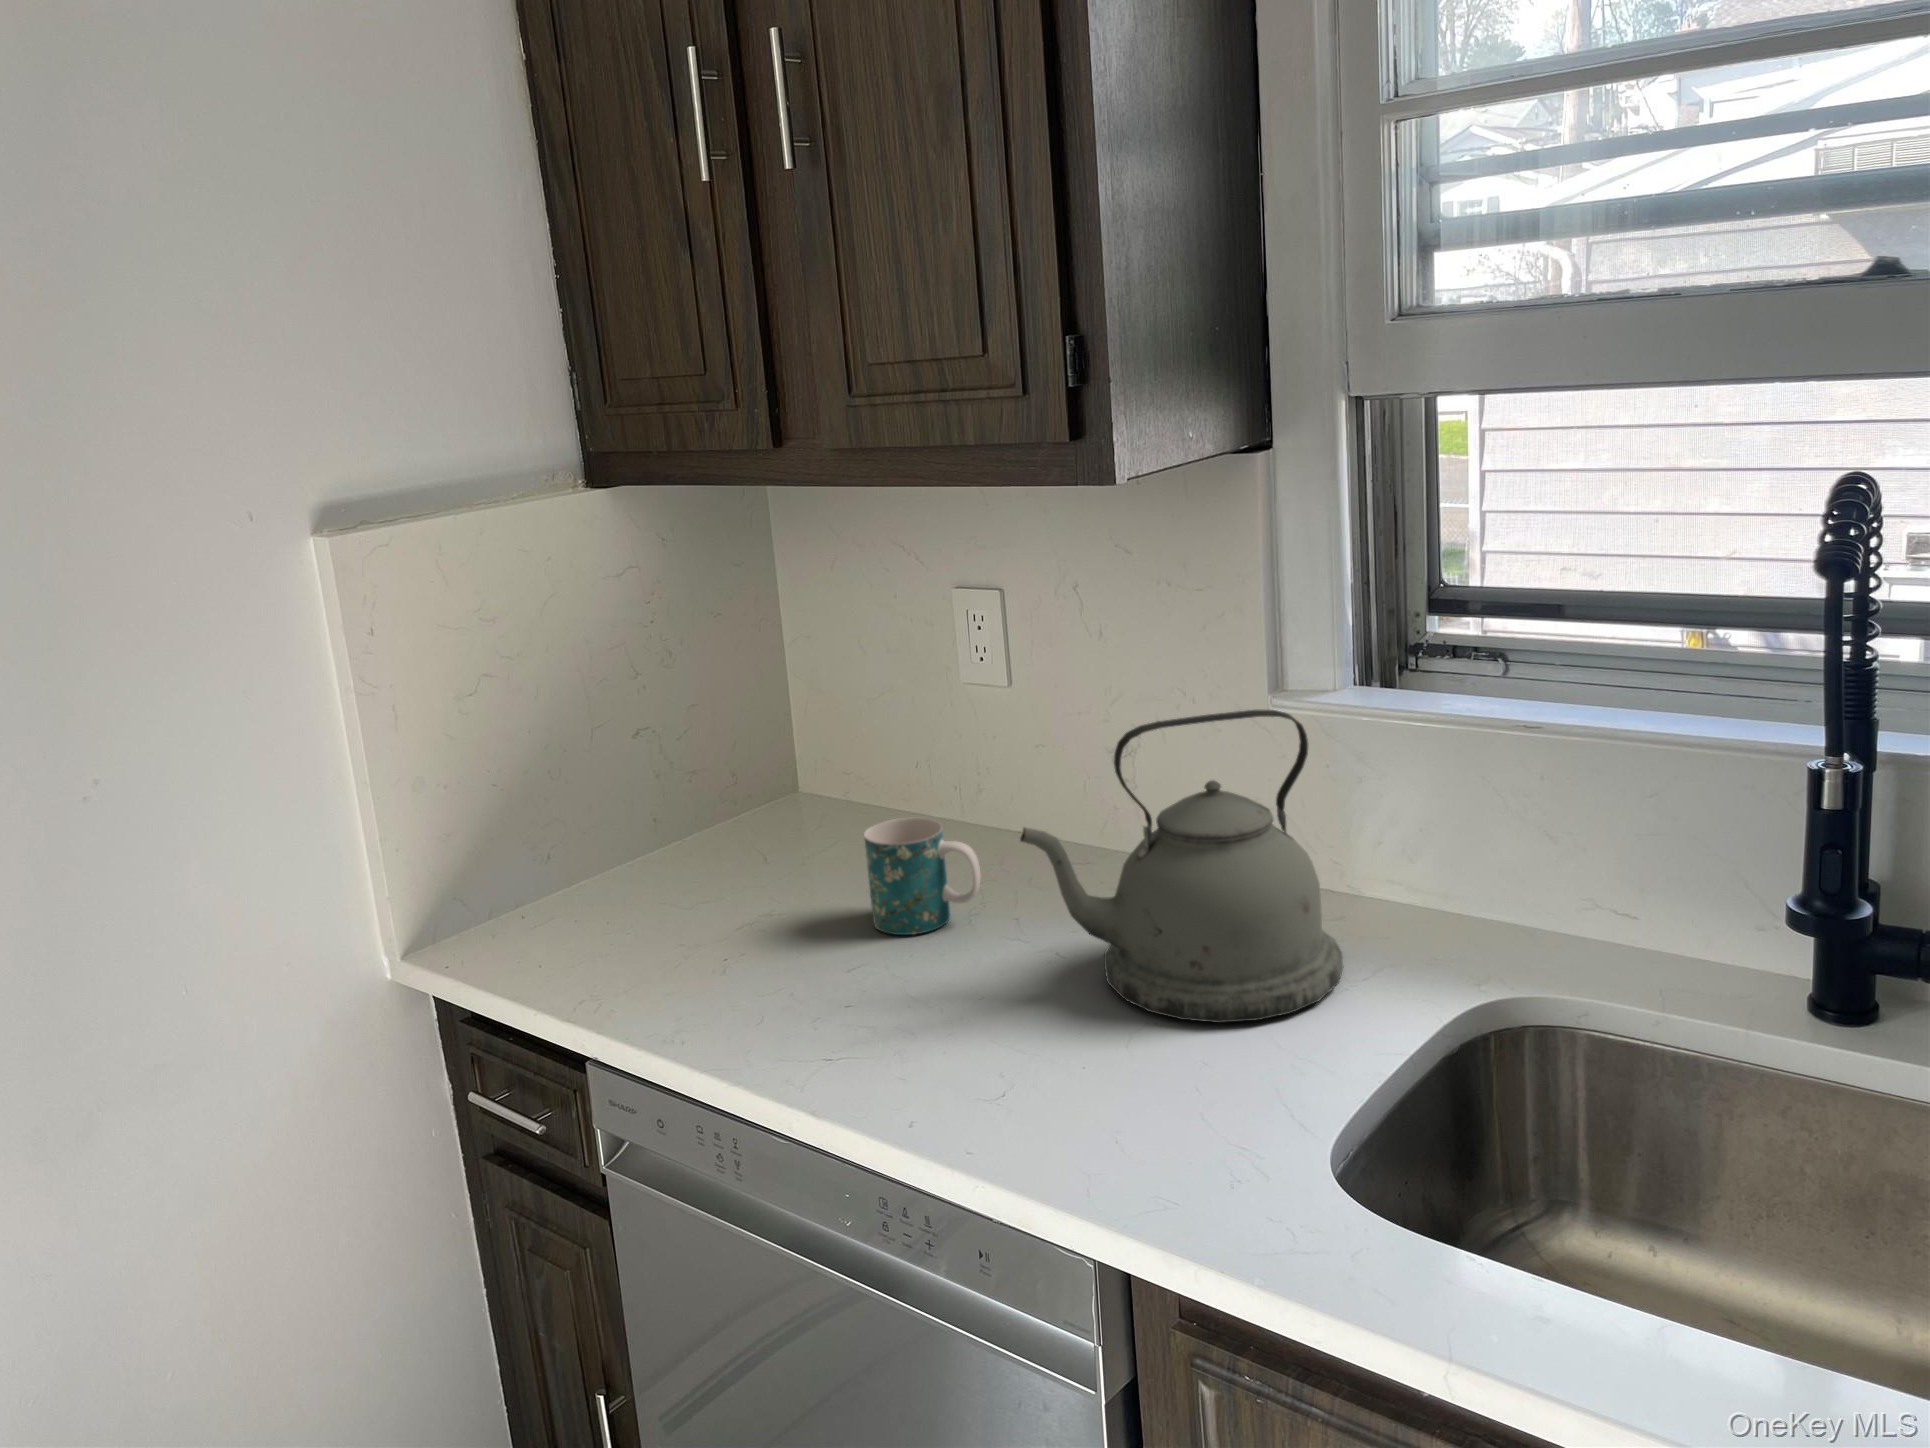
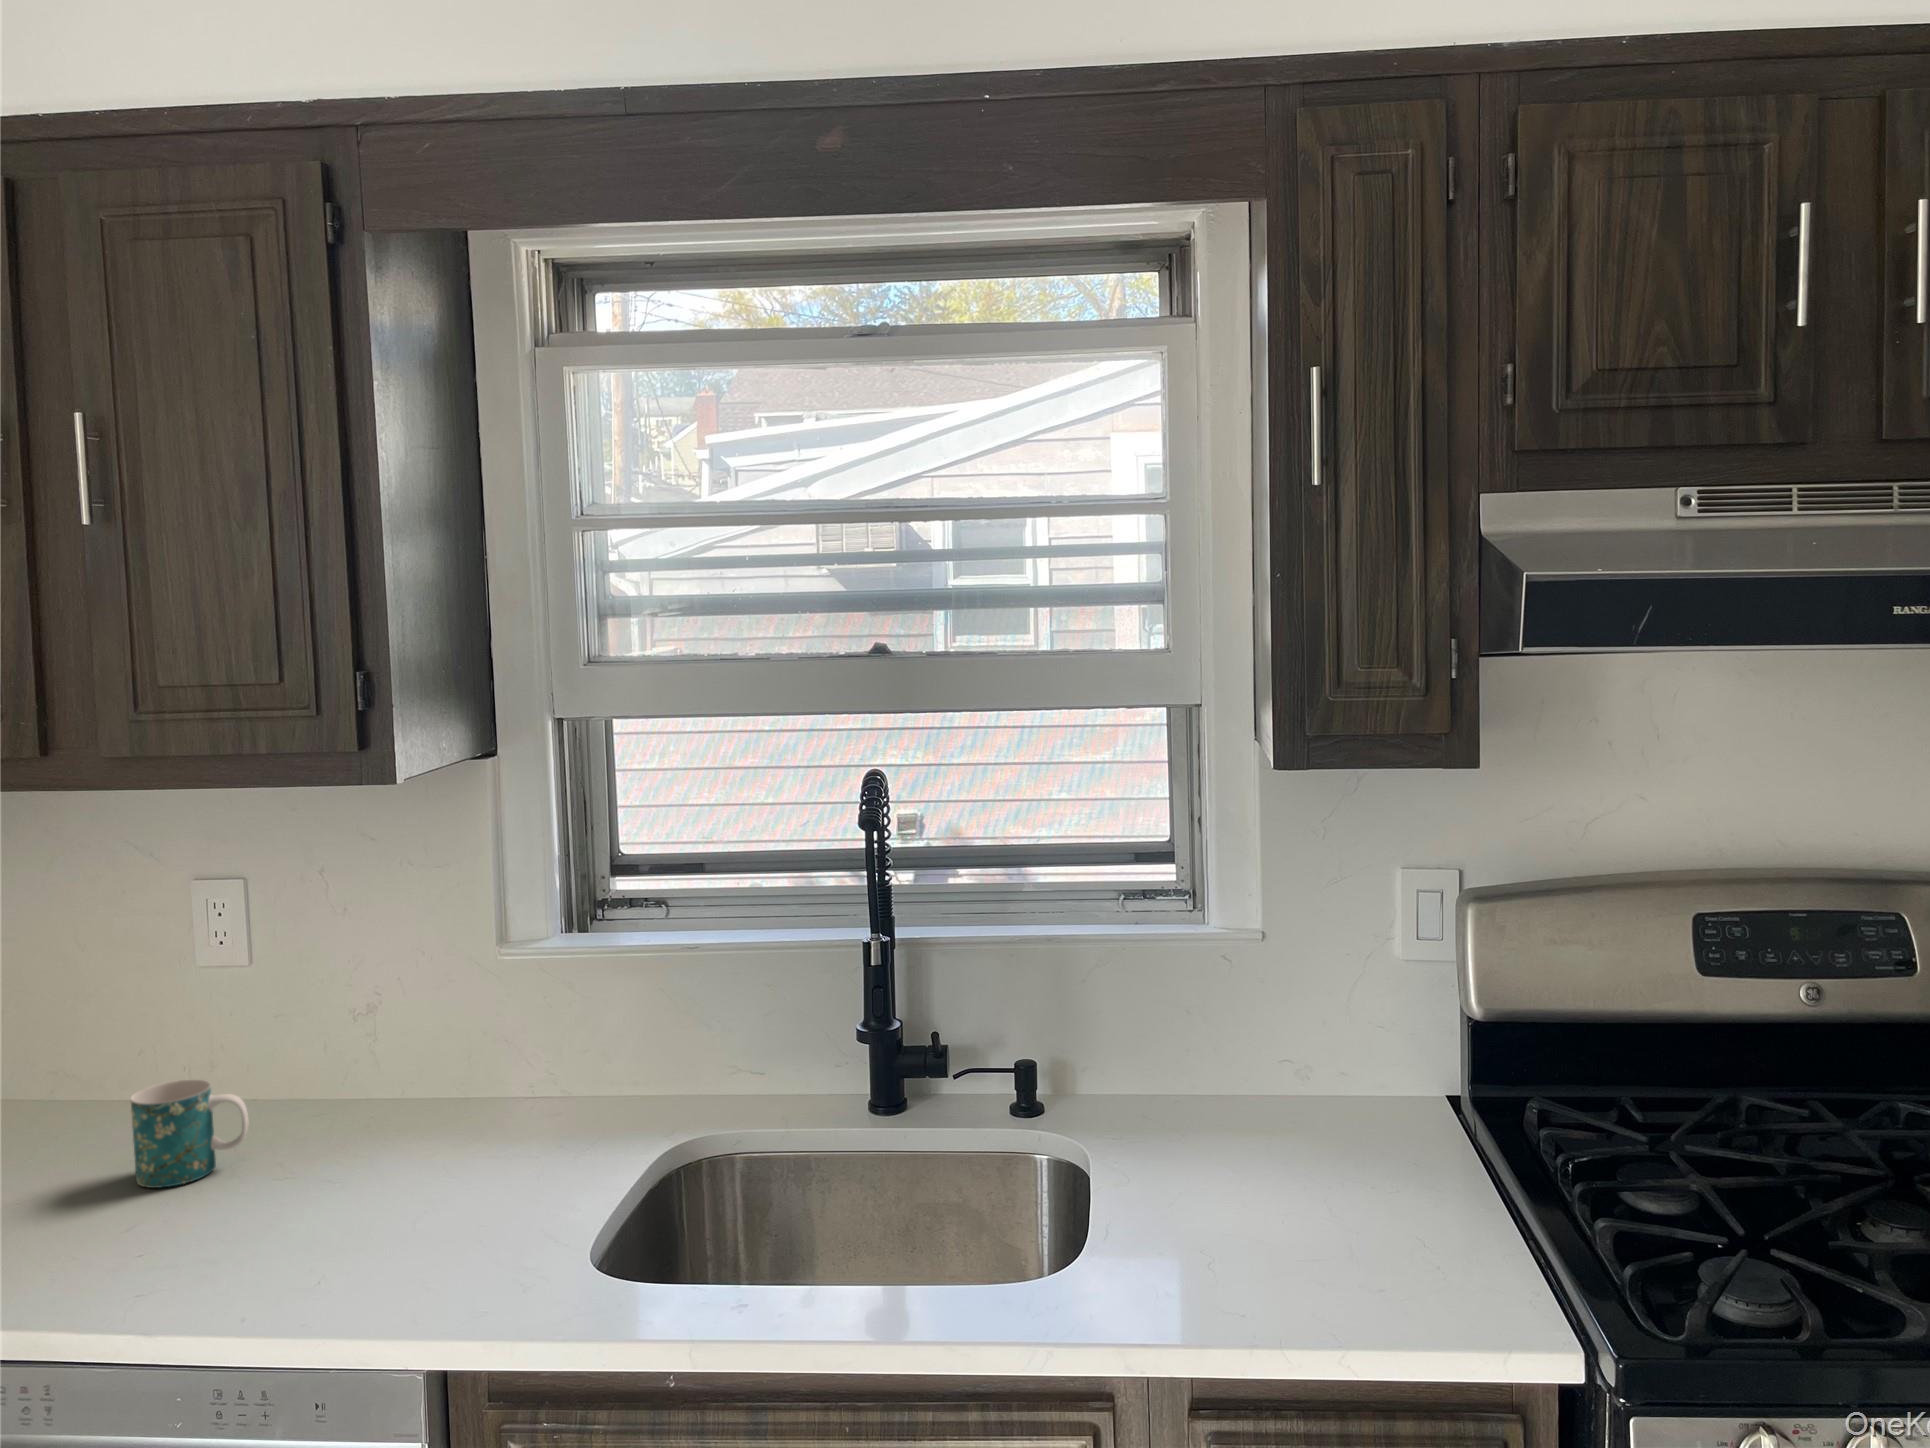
kettle: present [1020,710,1343,1023] -> none [311,947,572,1195]

